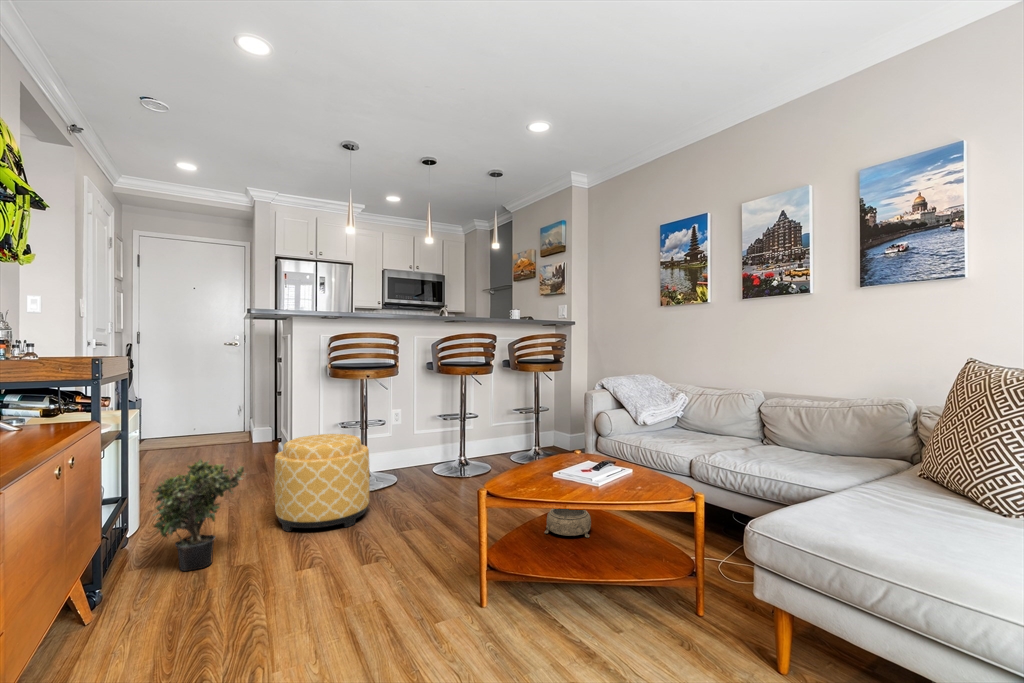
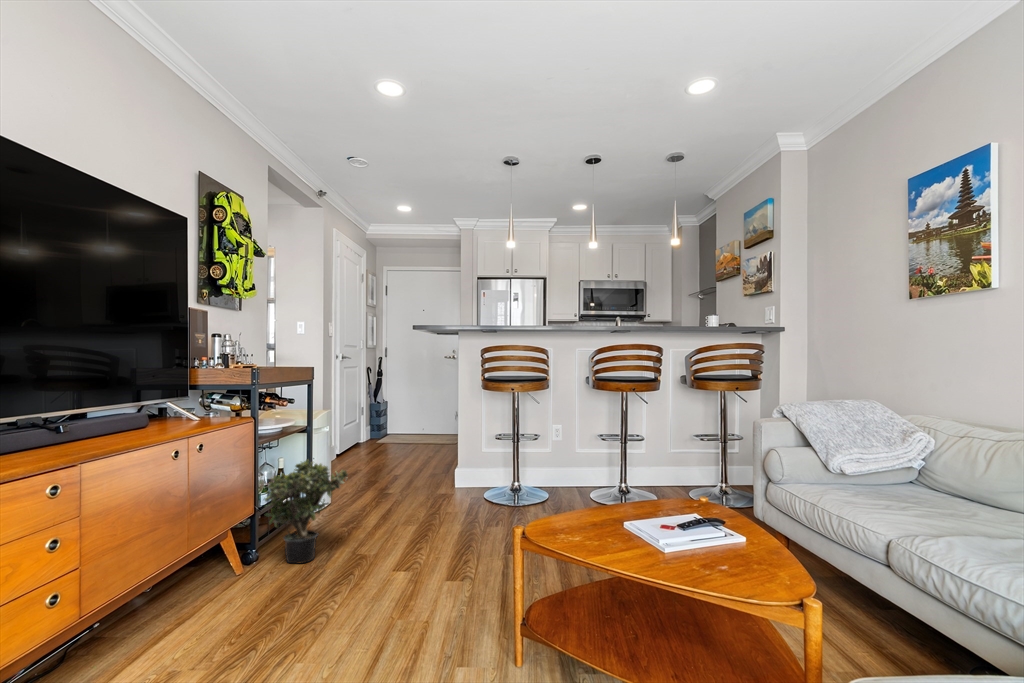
ottoman: present [275,434,370,532] -> none [392,445,484,548]
decorative bowl: present [544,509,591,538] -> none [612,586,684,648]

